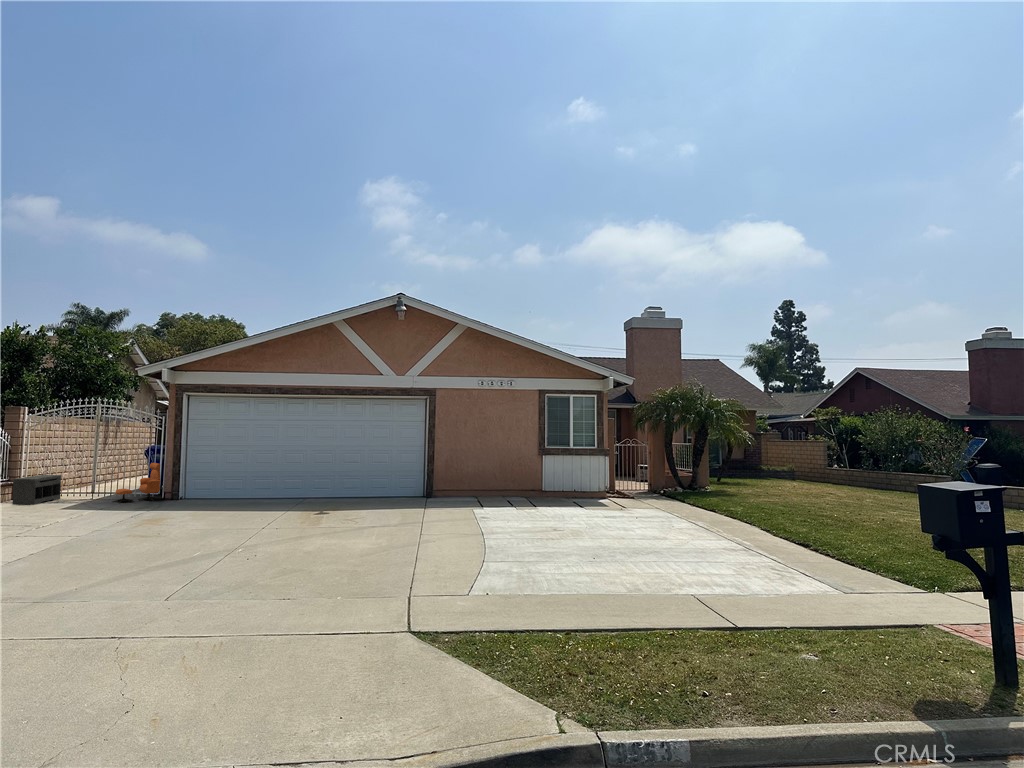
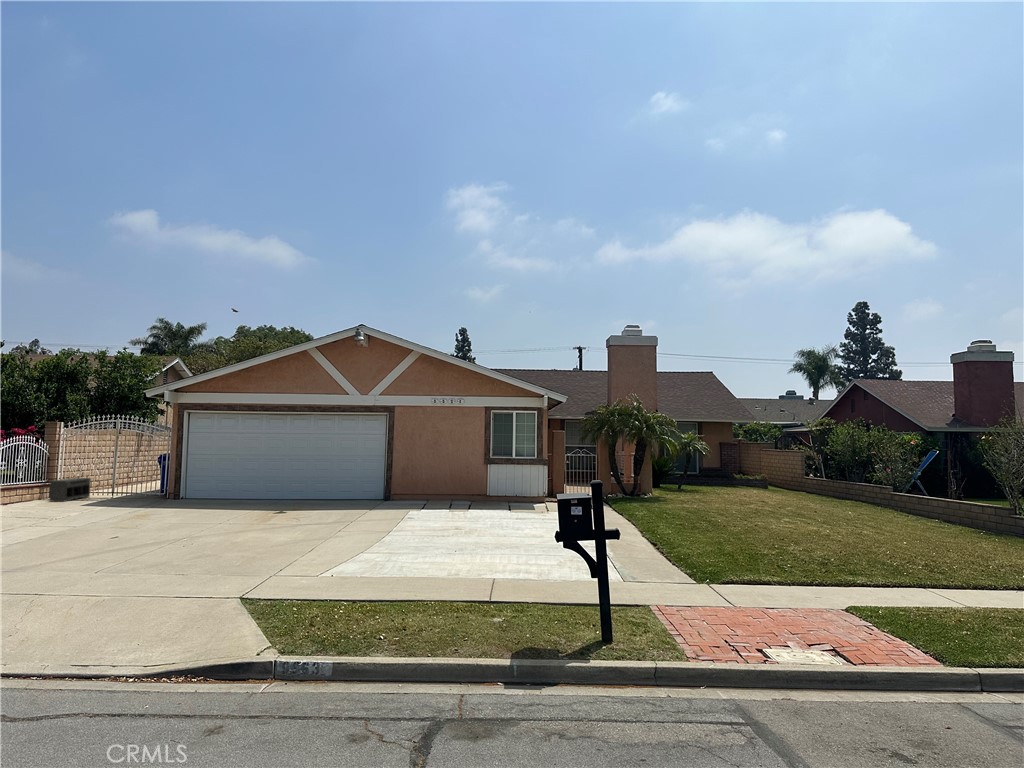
lounge chair: present [112,463,161,503] -> none [127,468,168,501]

